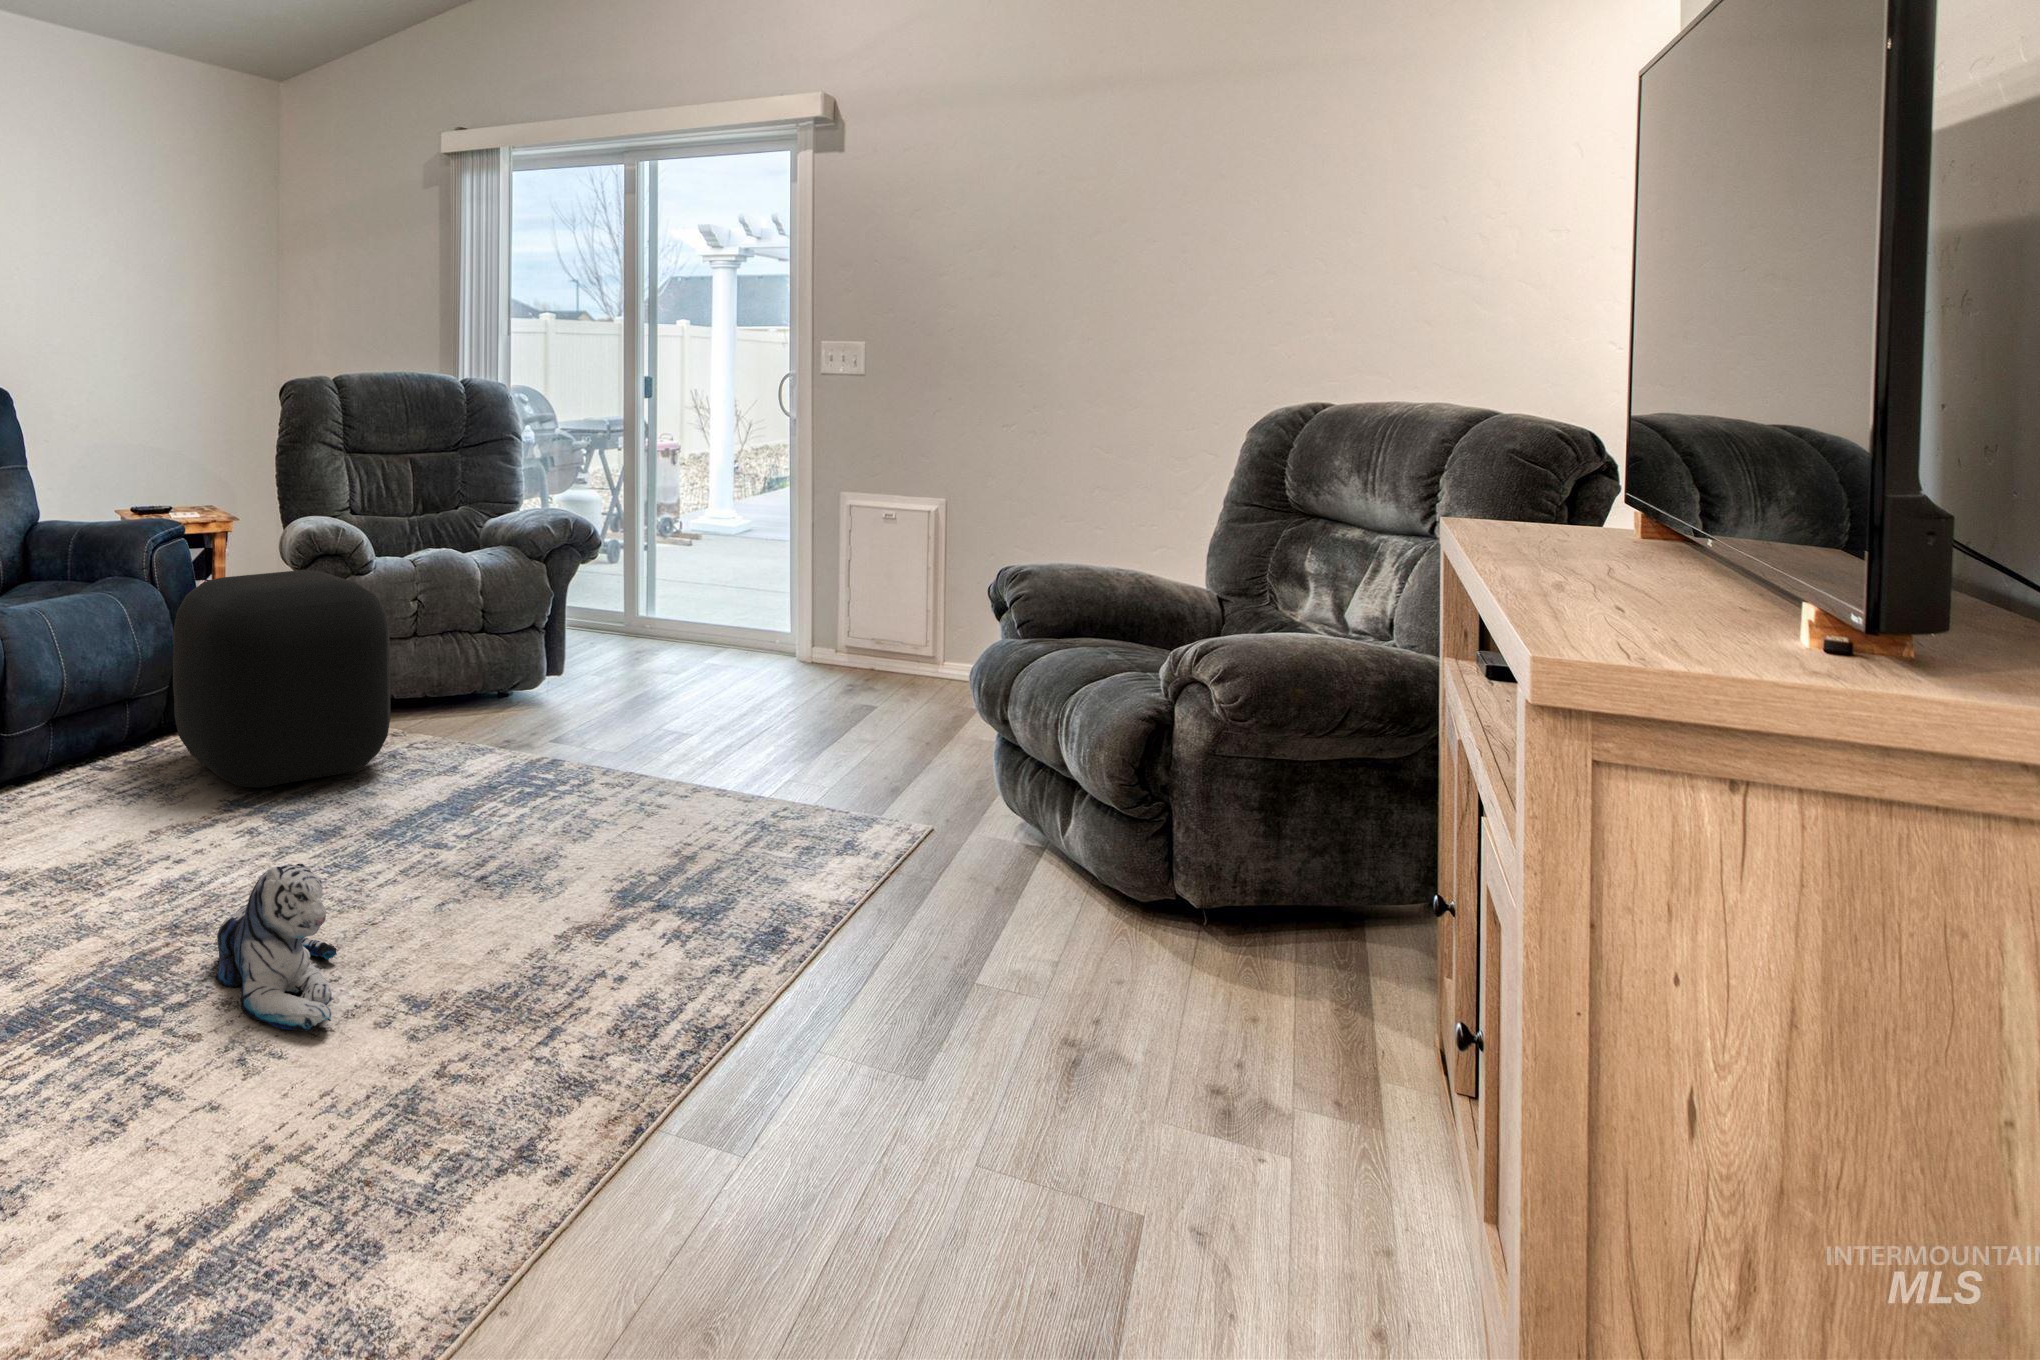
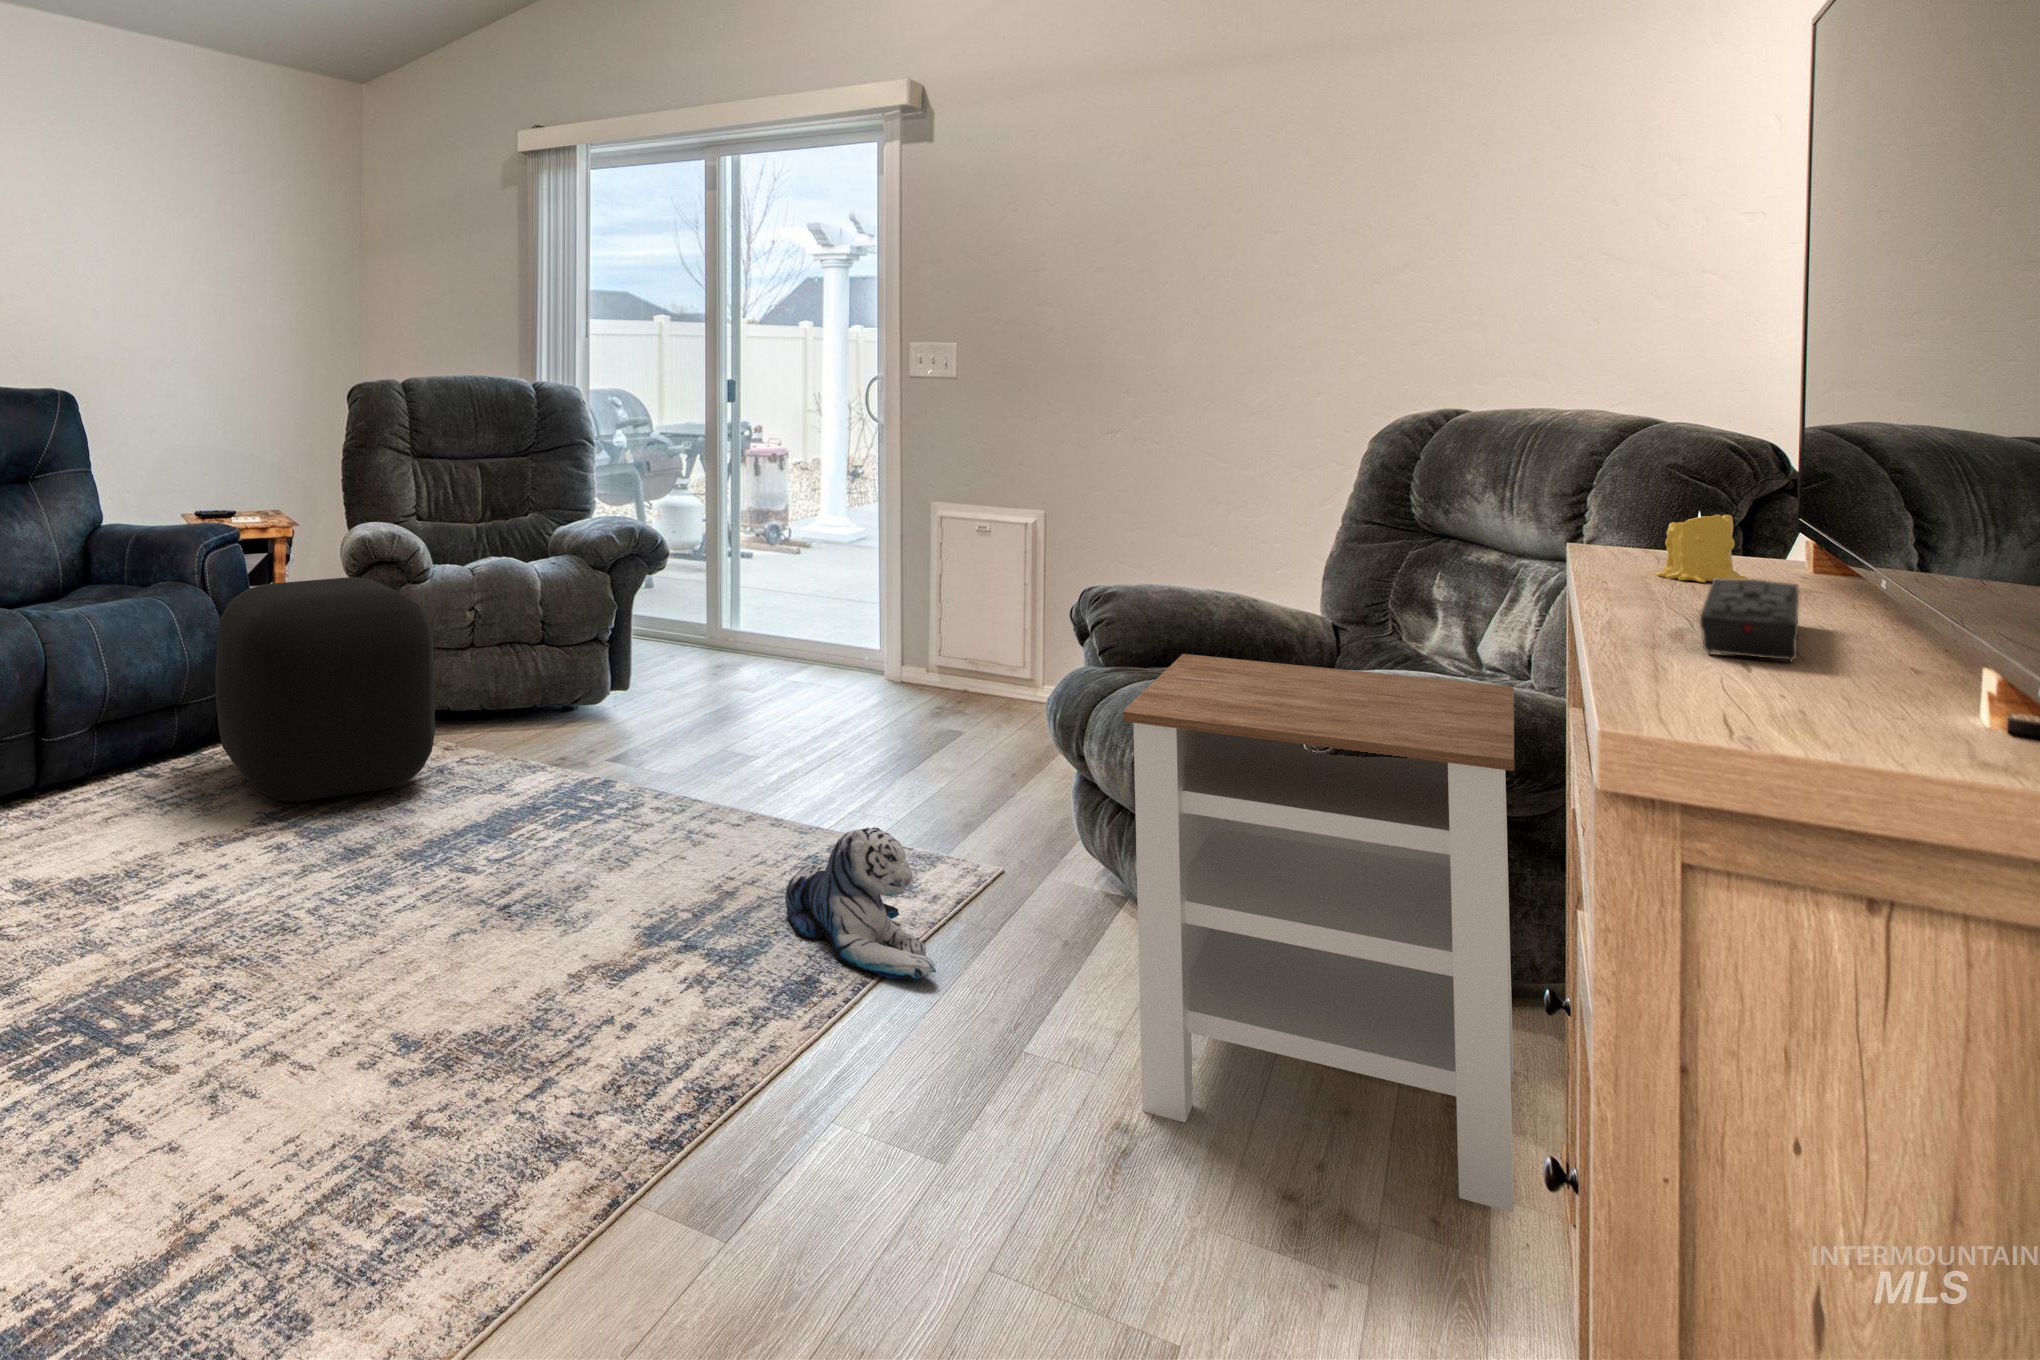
candle: none [1522,485,1597,546] -> present [1655,512,1748,582]
remote control: none [1585,539,1667,603] -> present [1700,578,1799,661]
side table: none [1070,623,1405,1092] -> present [1123,654,1514,1213]
plush toy: present [215,864,337,1031] -> present [785,828,936,980]

